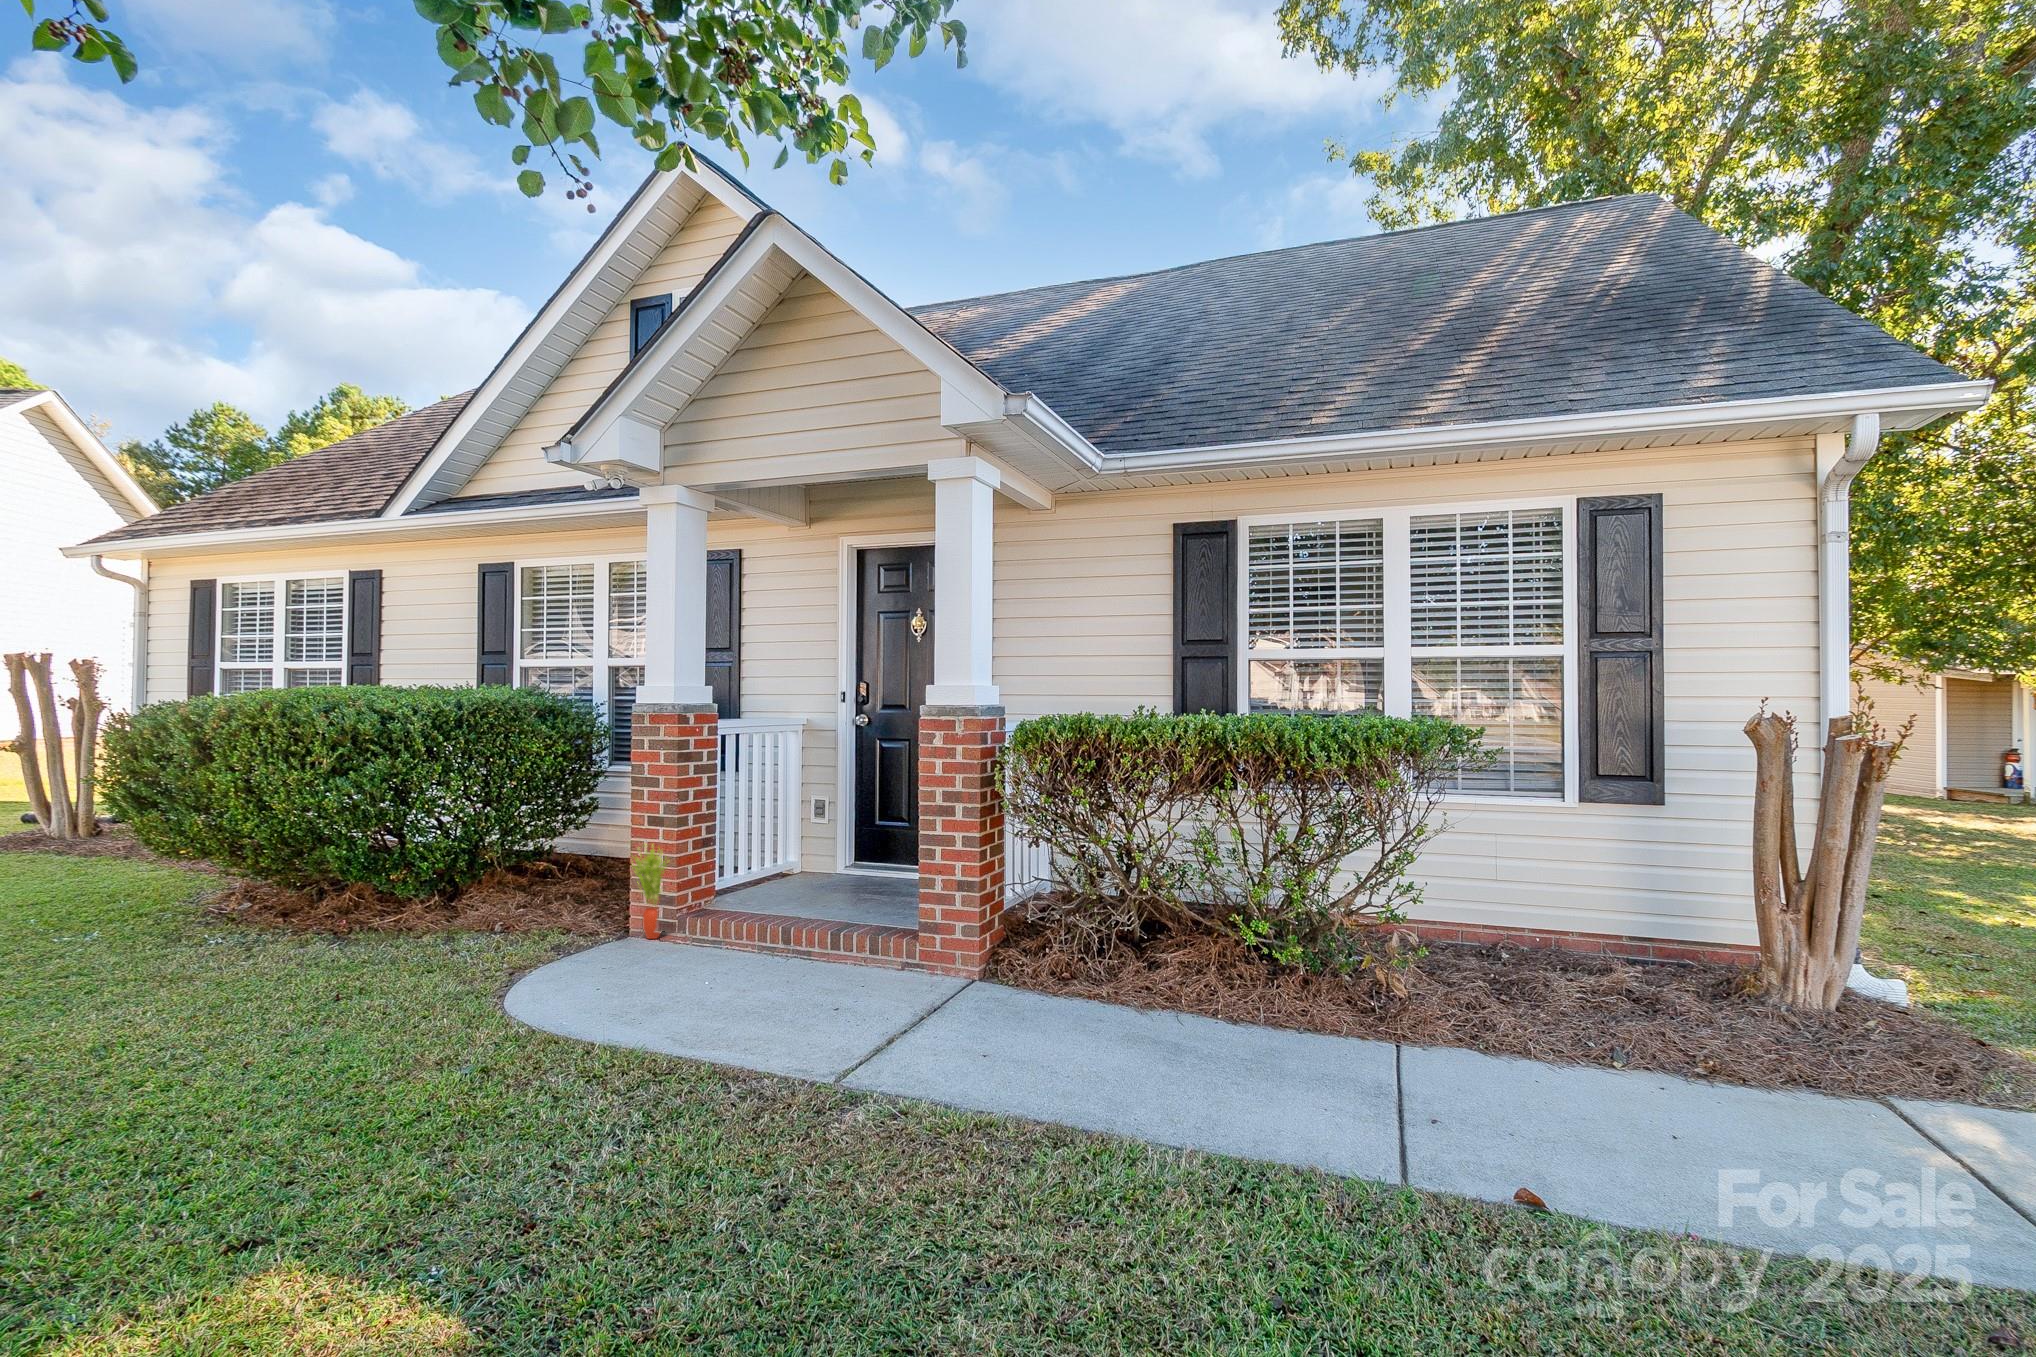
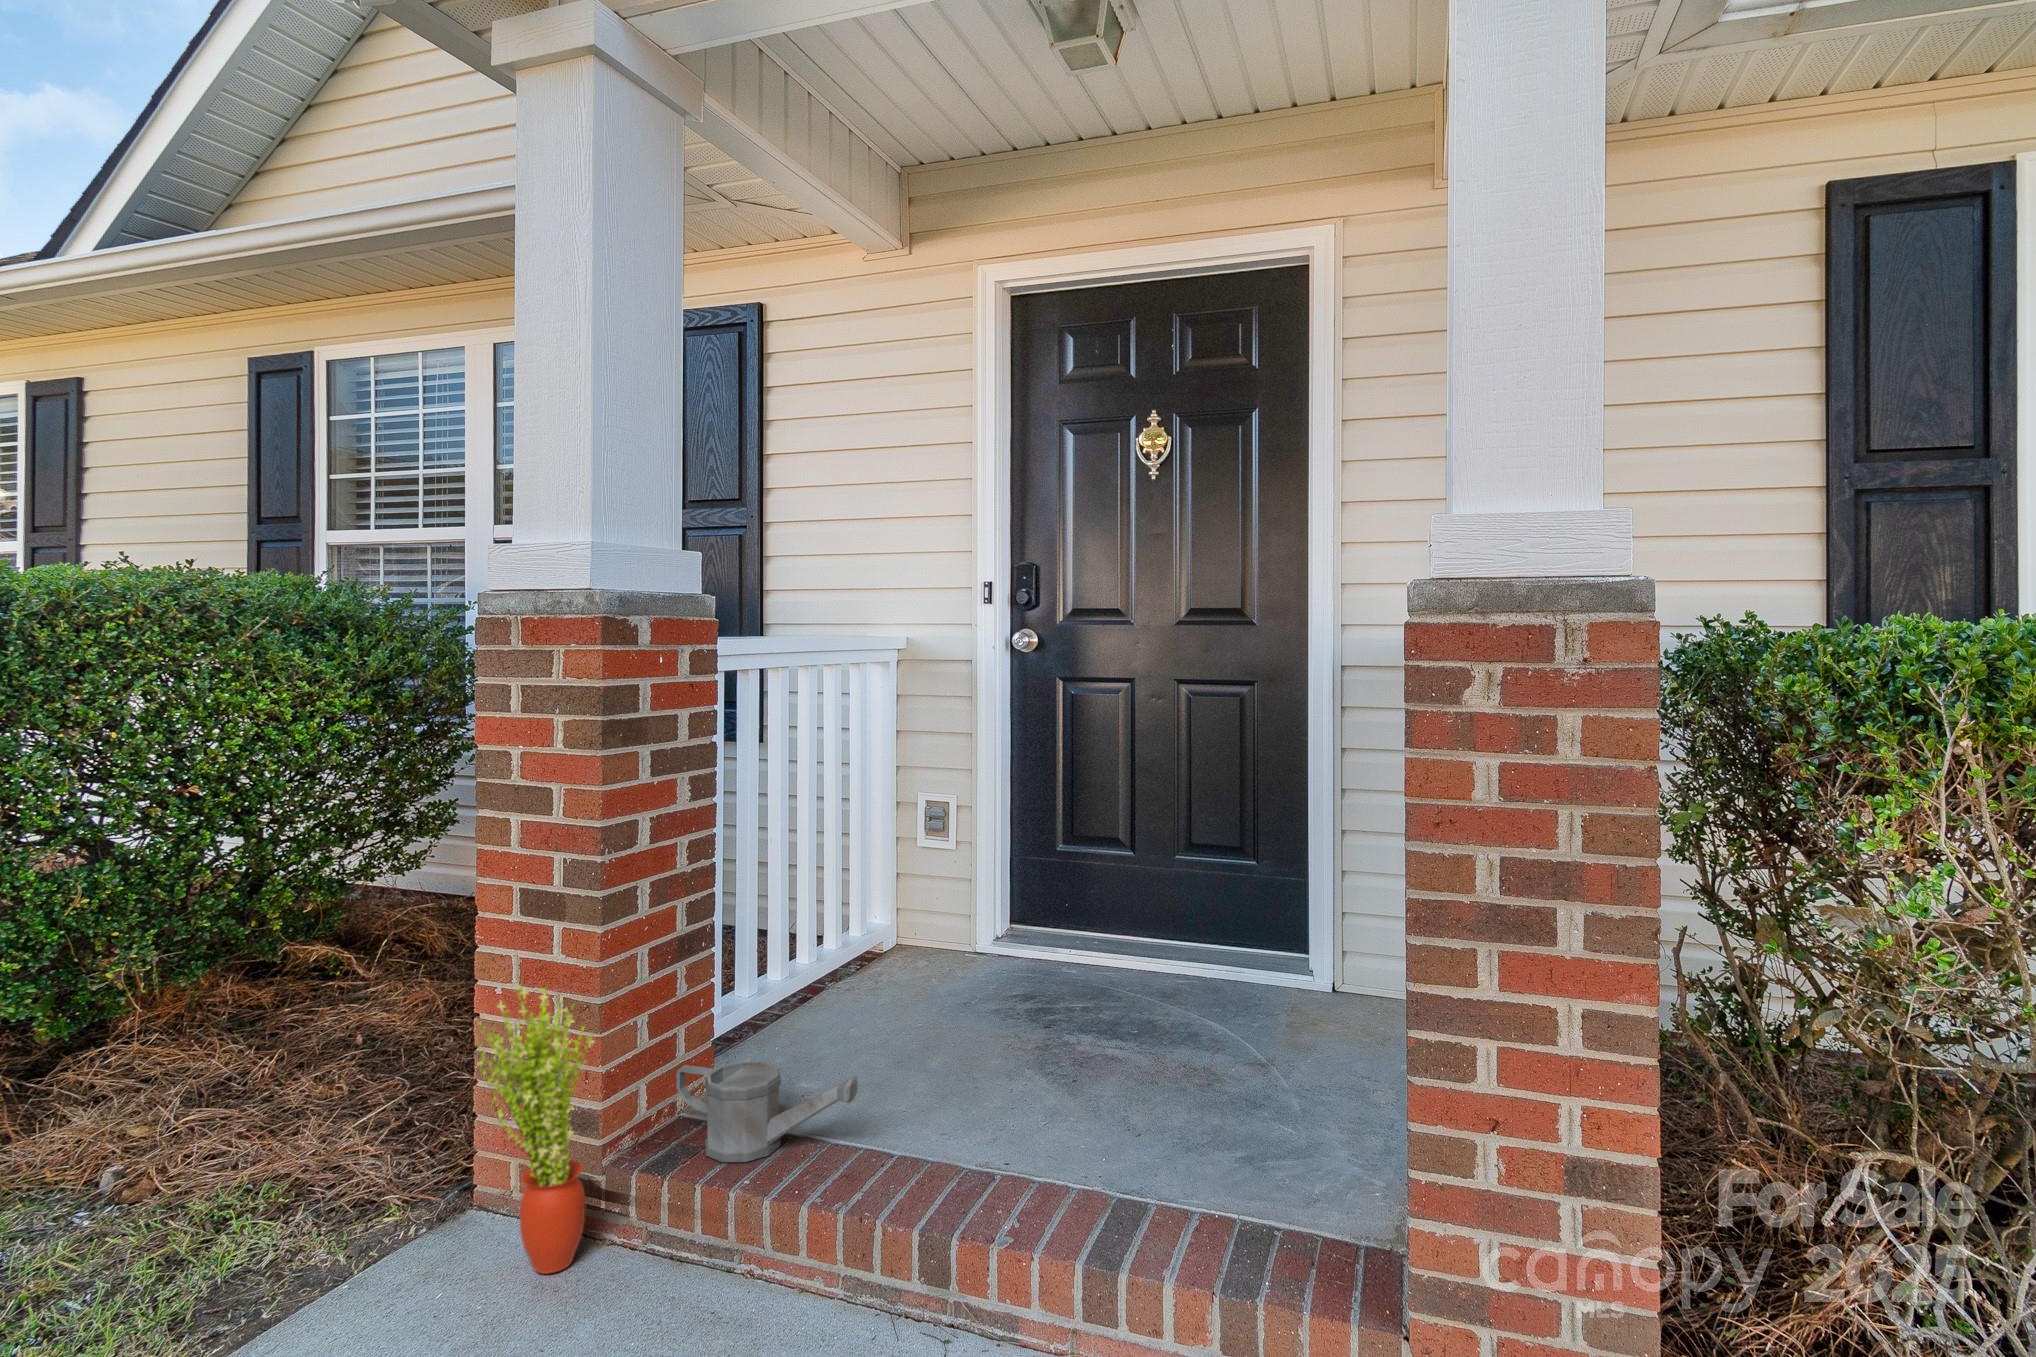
watering can: none [696,879,761,910] -> present [676,1062,858,1162]

